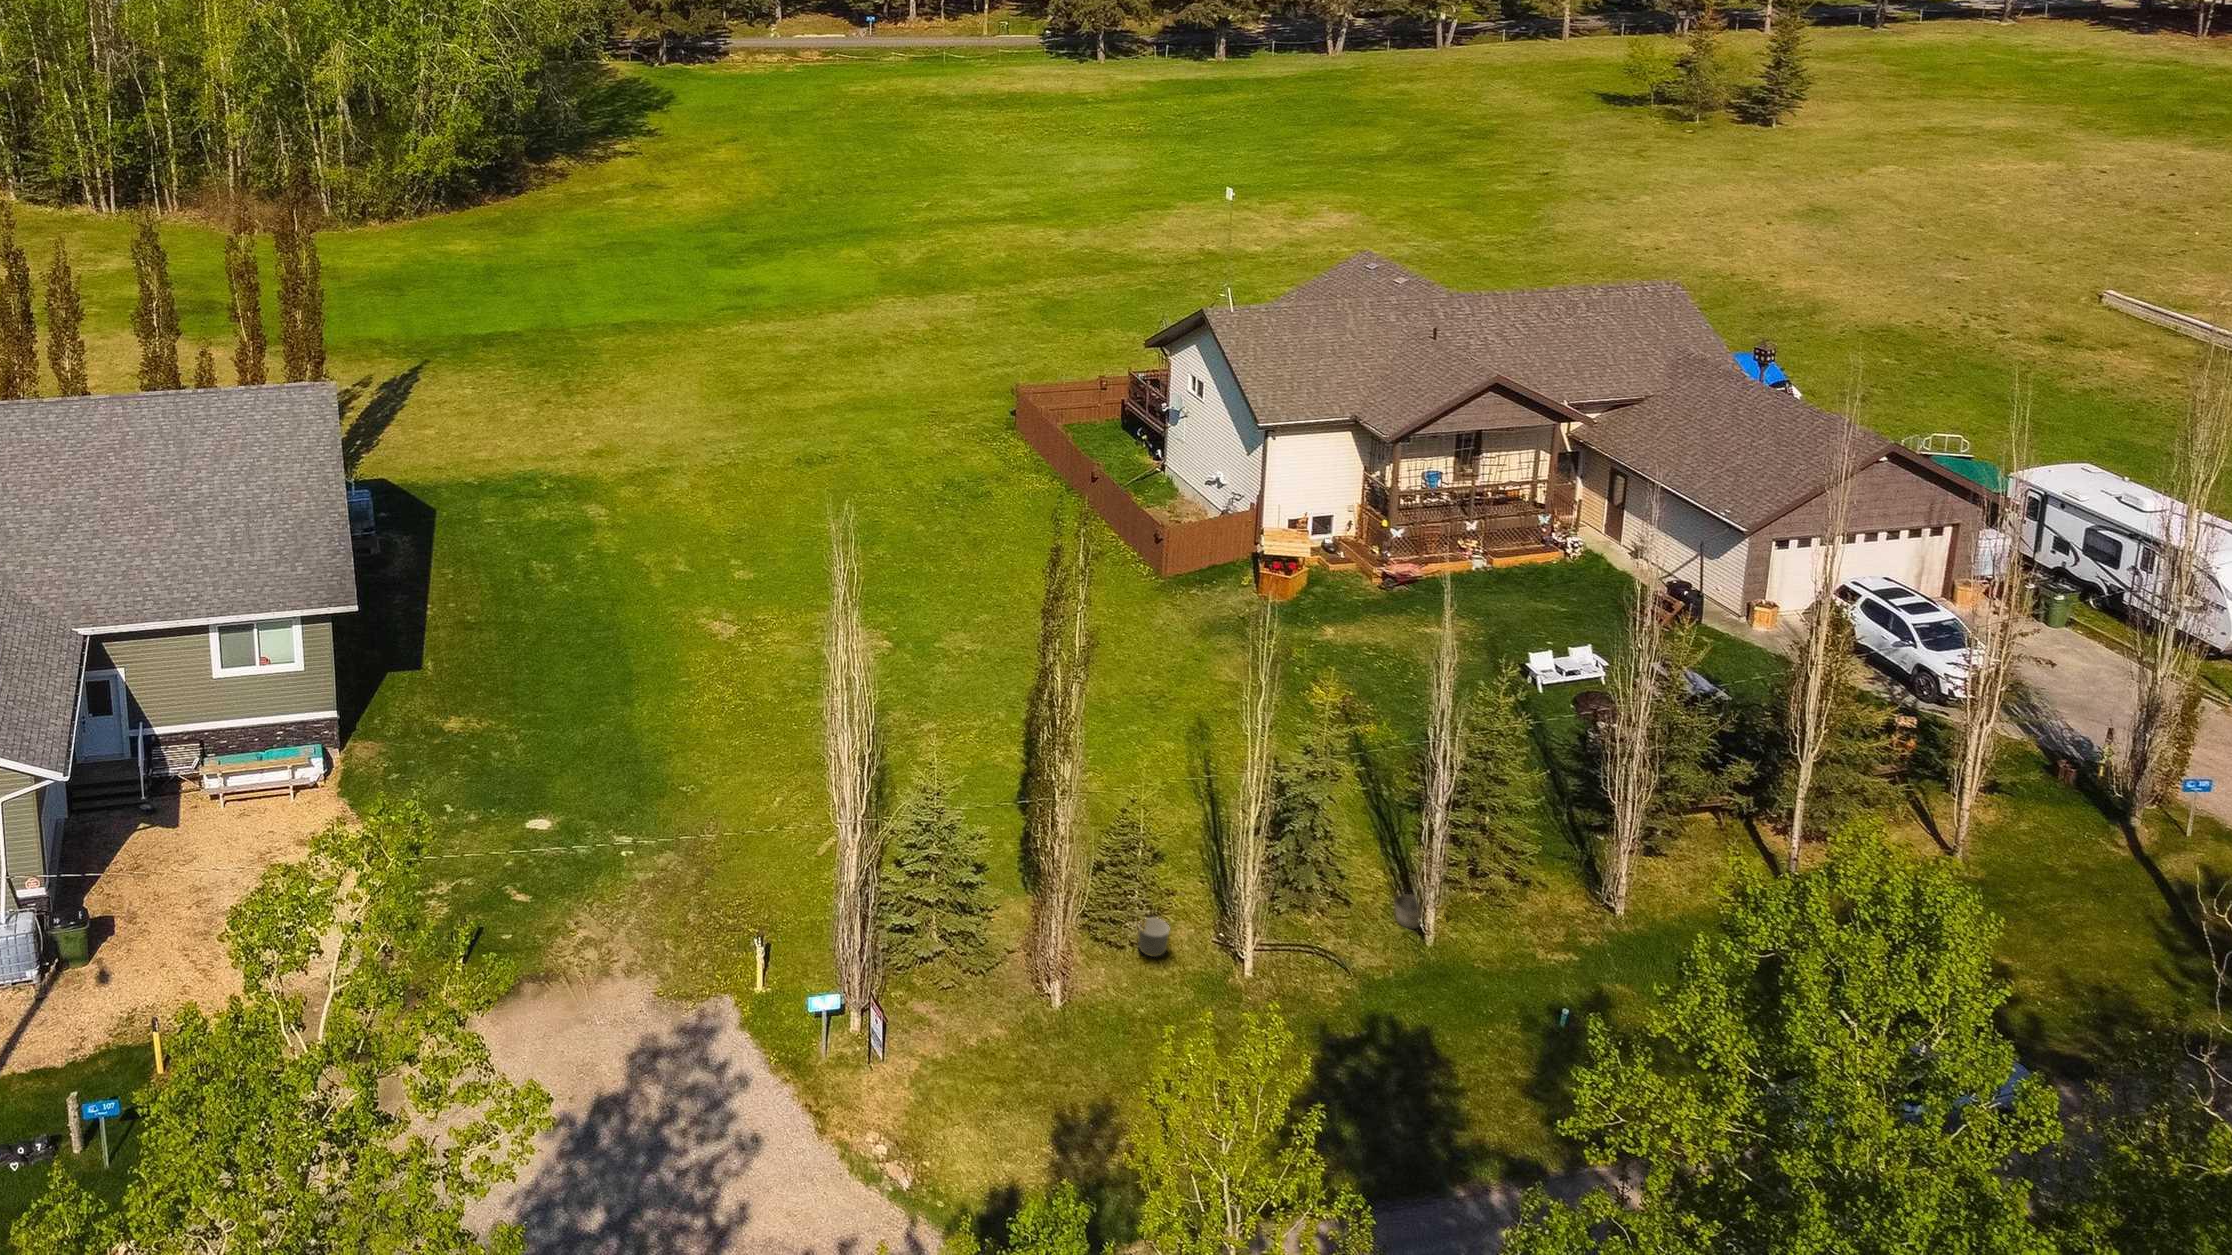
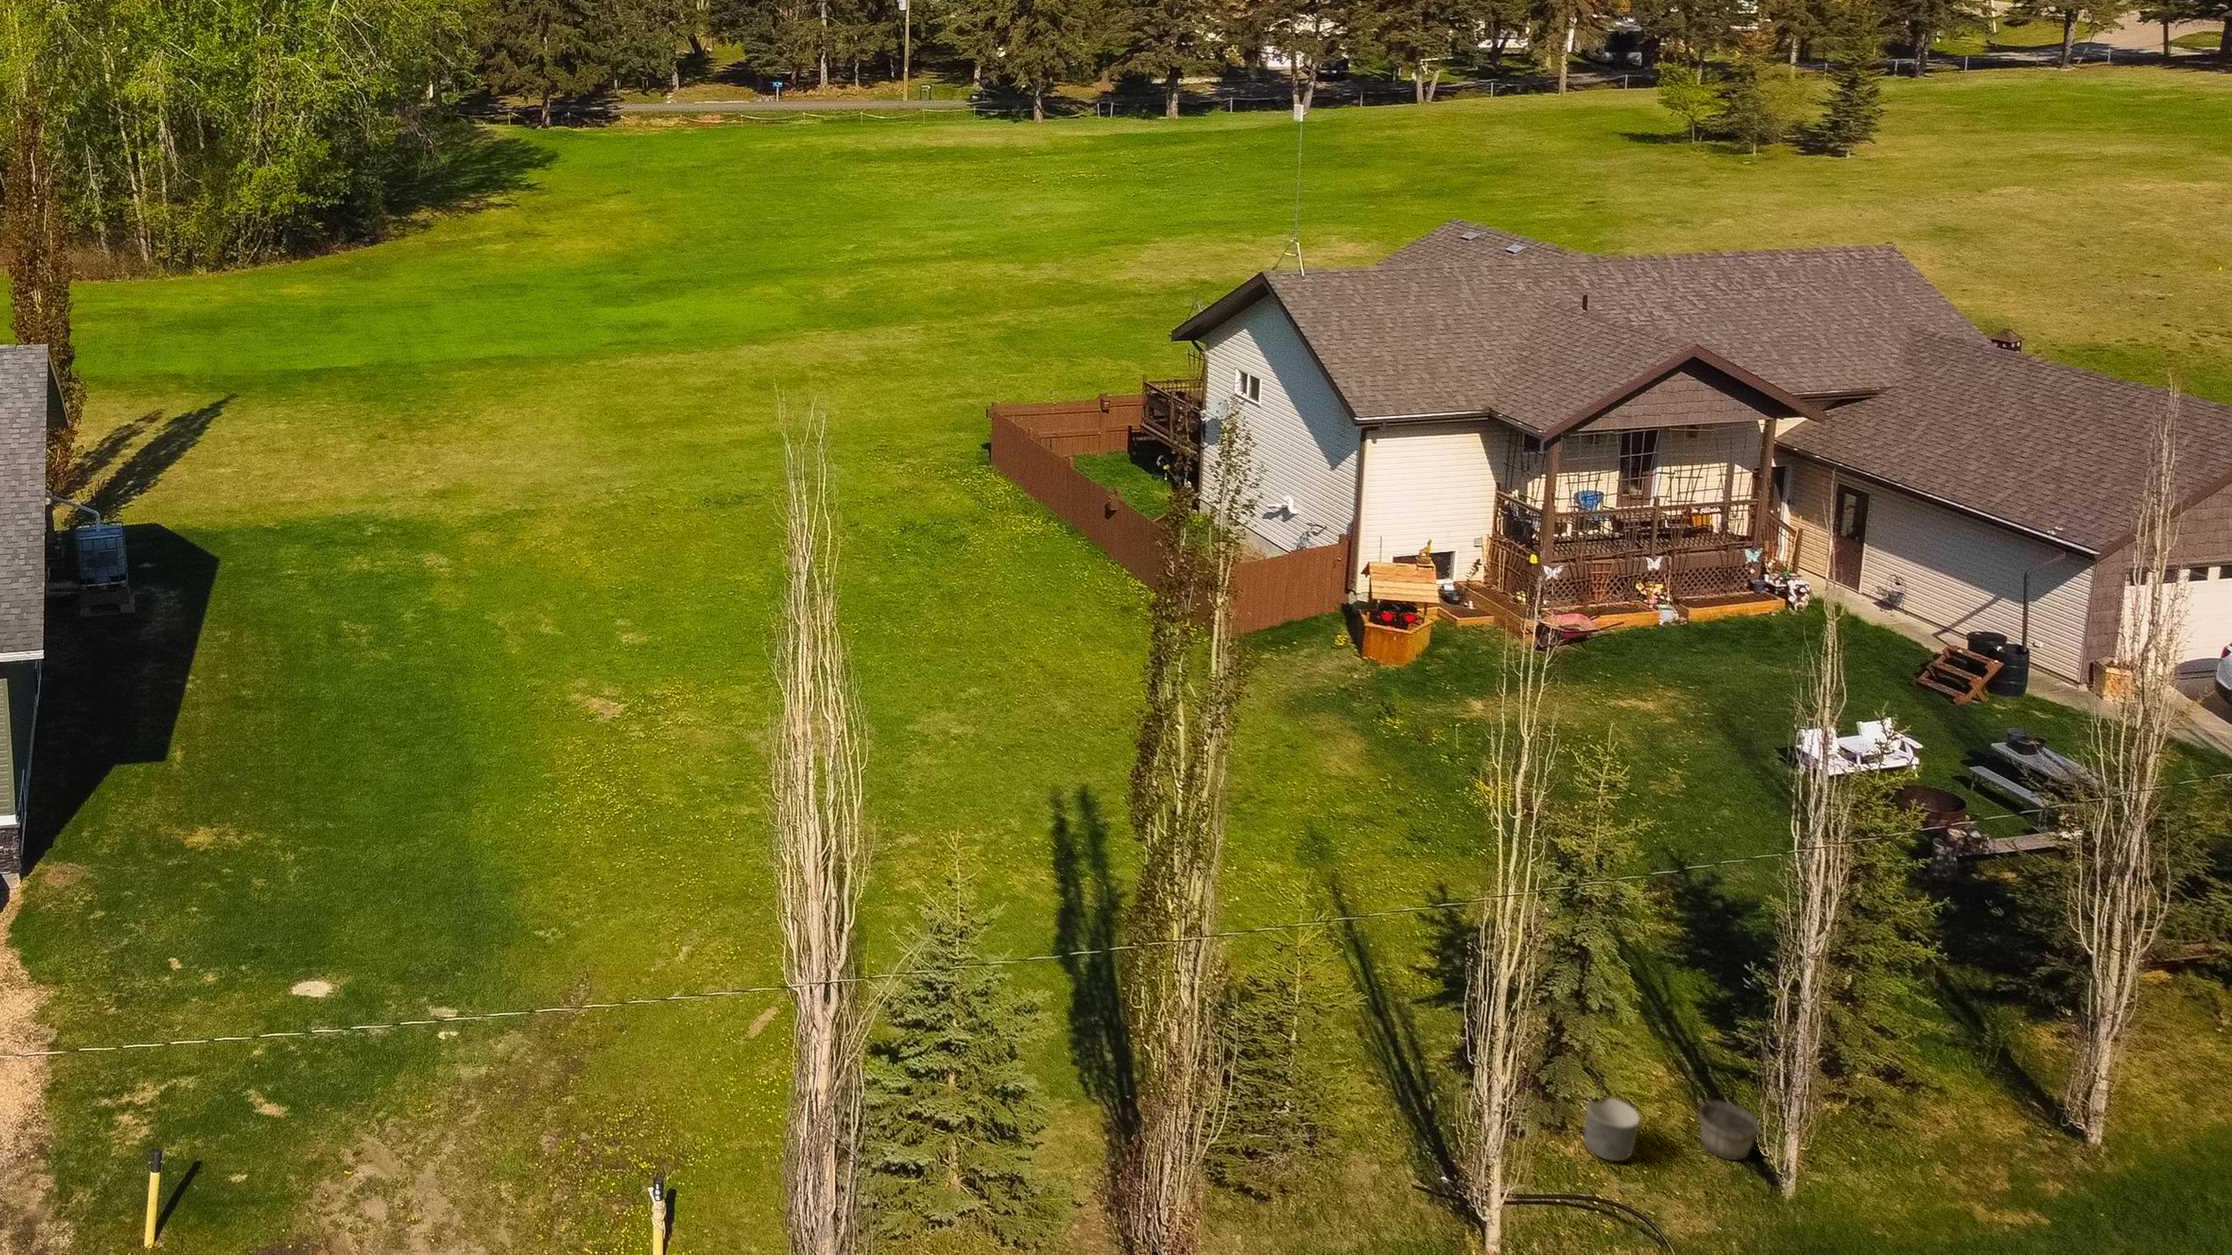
planter: present [1138,918,1169,957] -> present [1584,1098,1640,1161]

